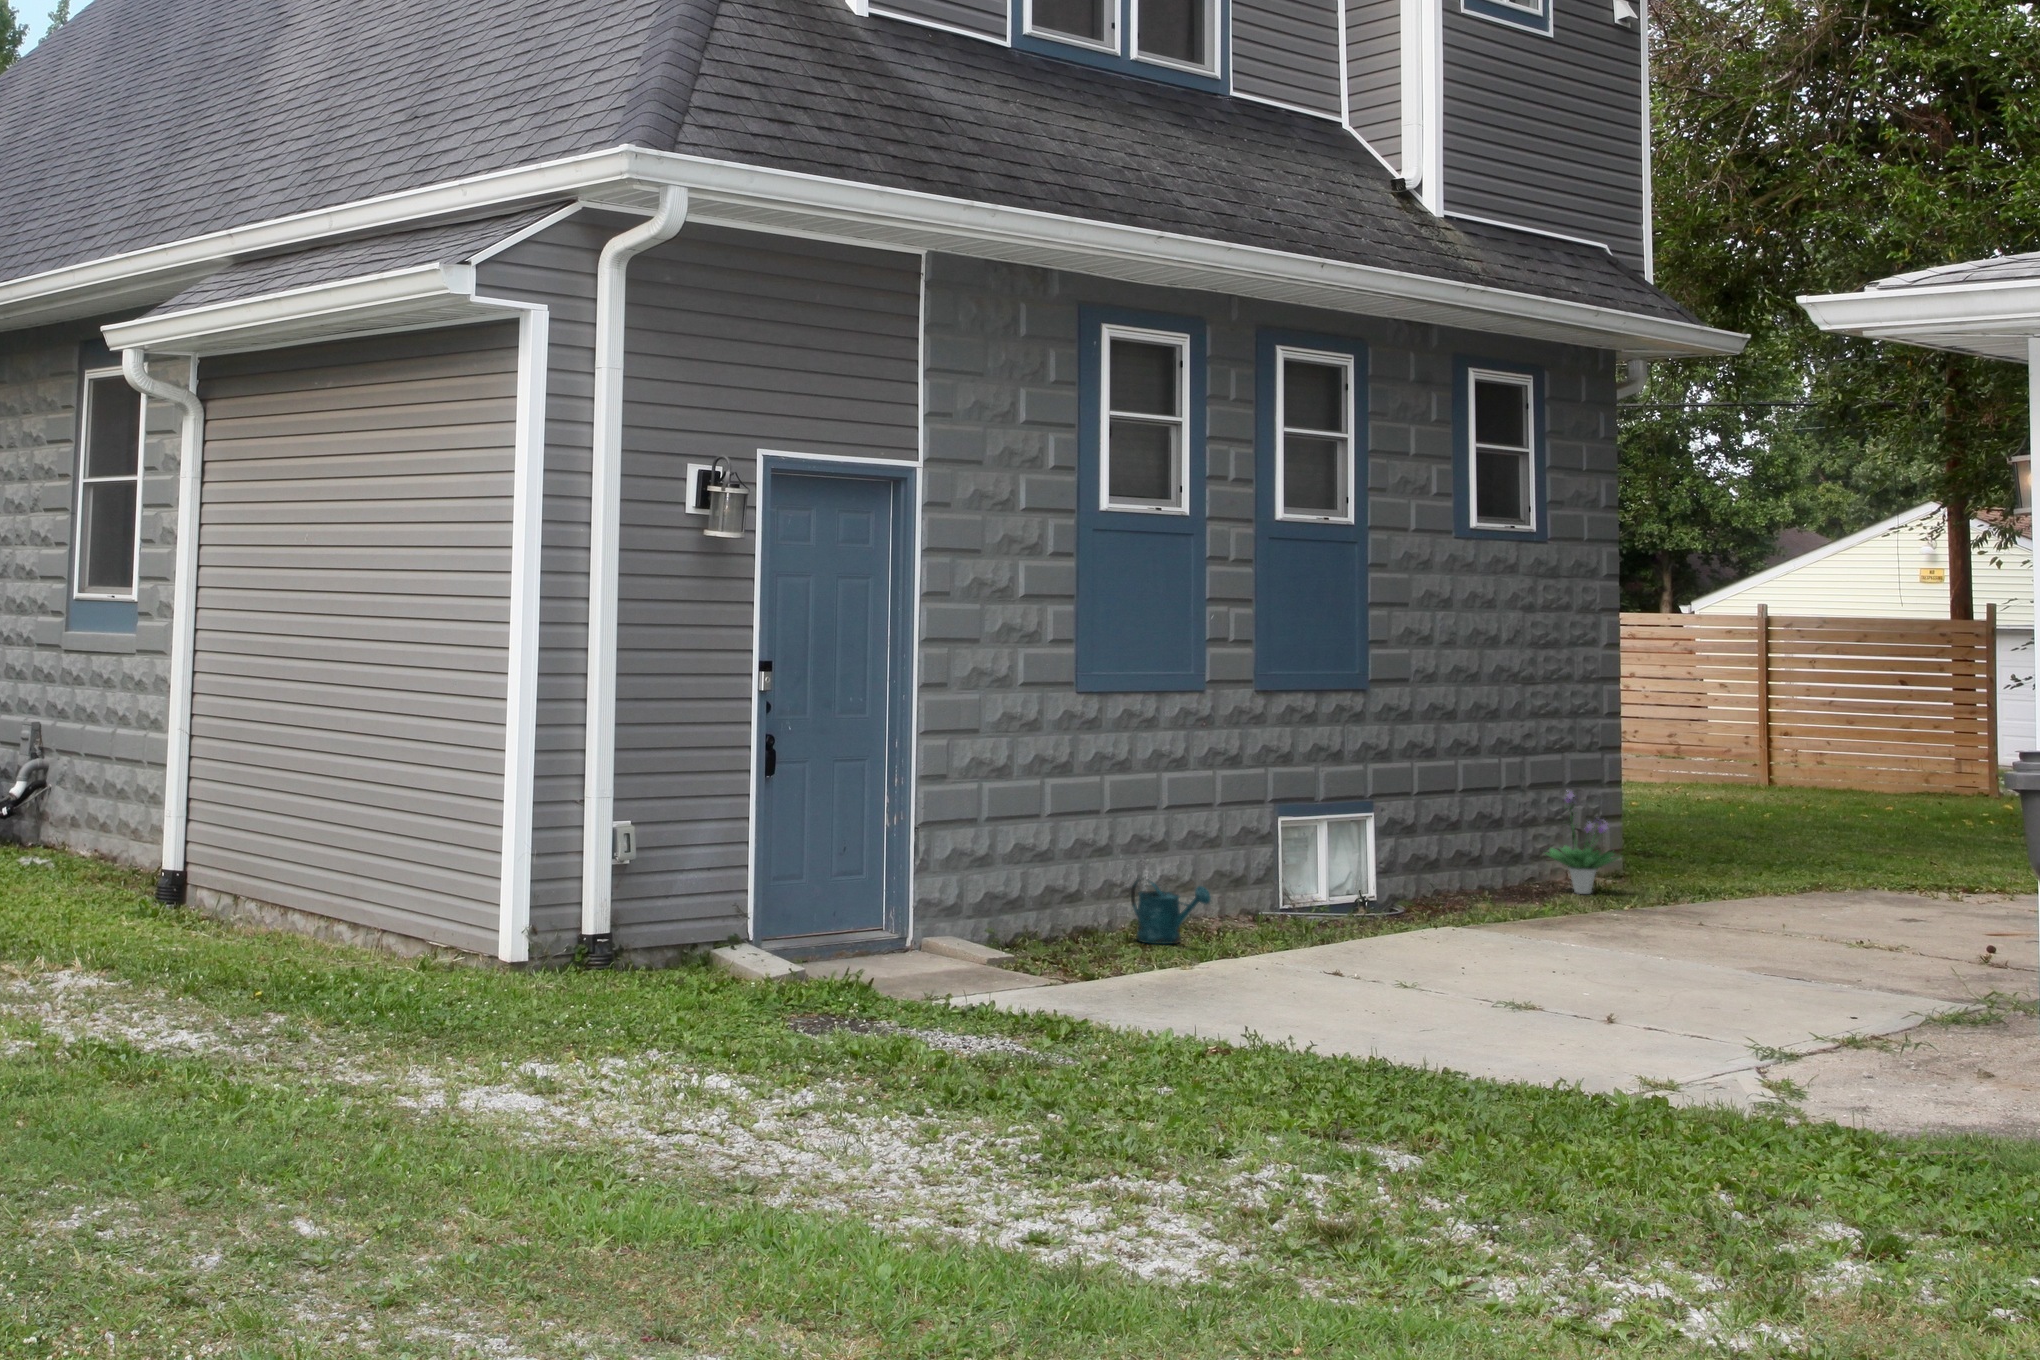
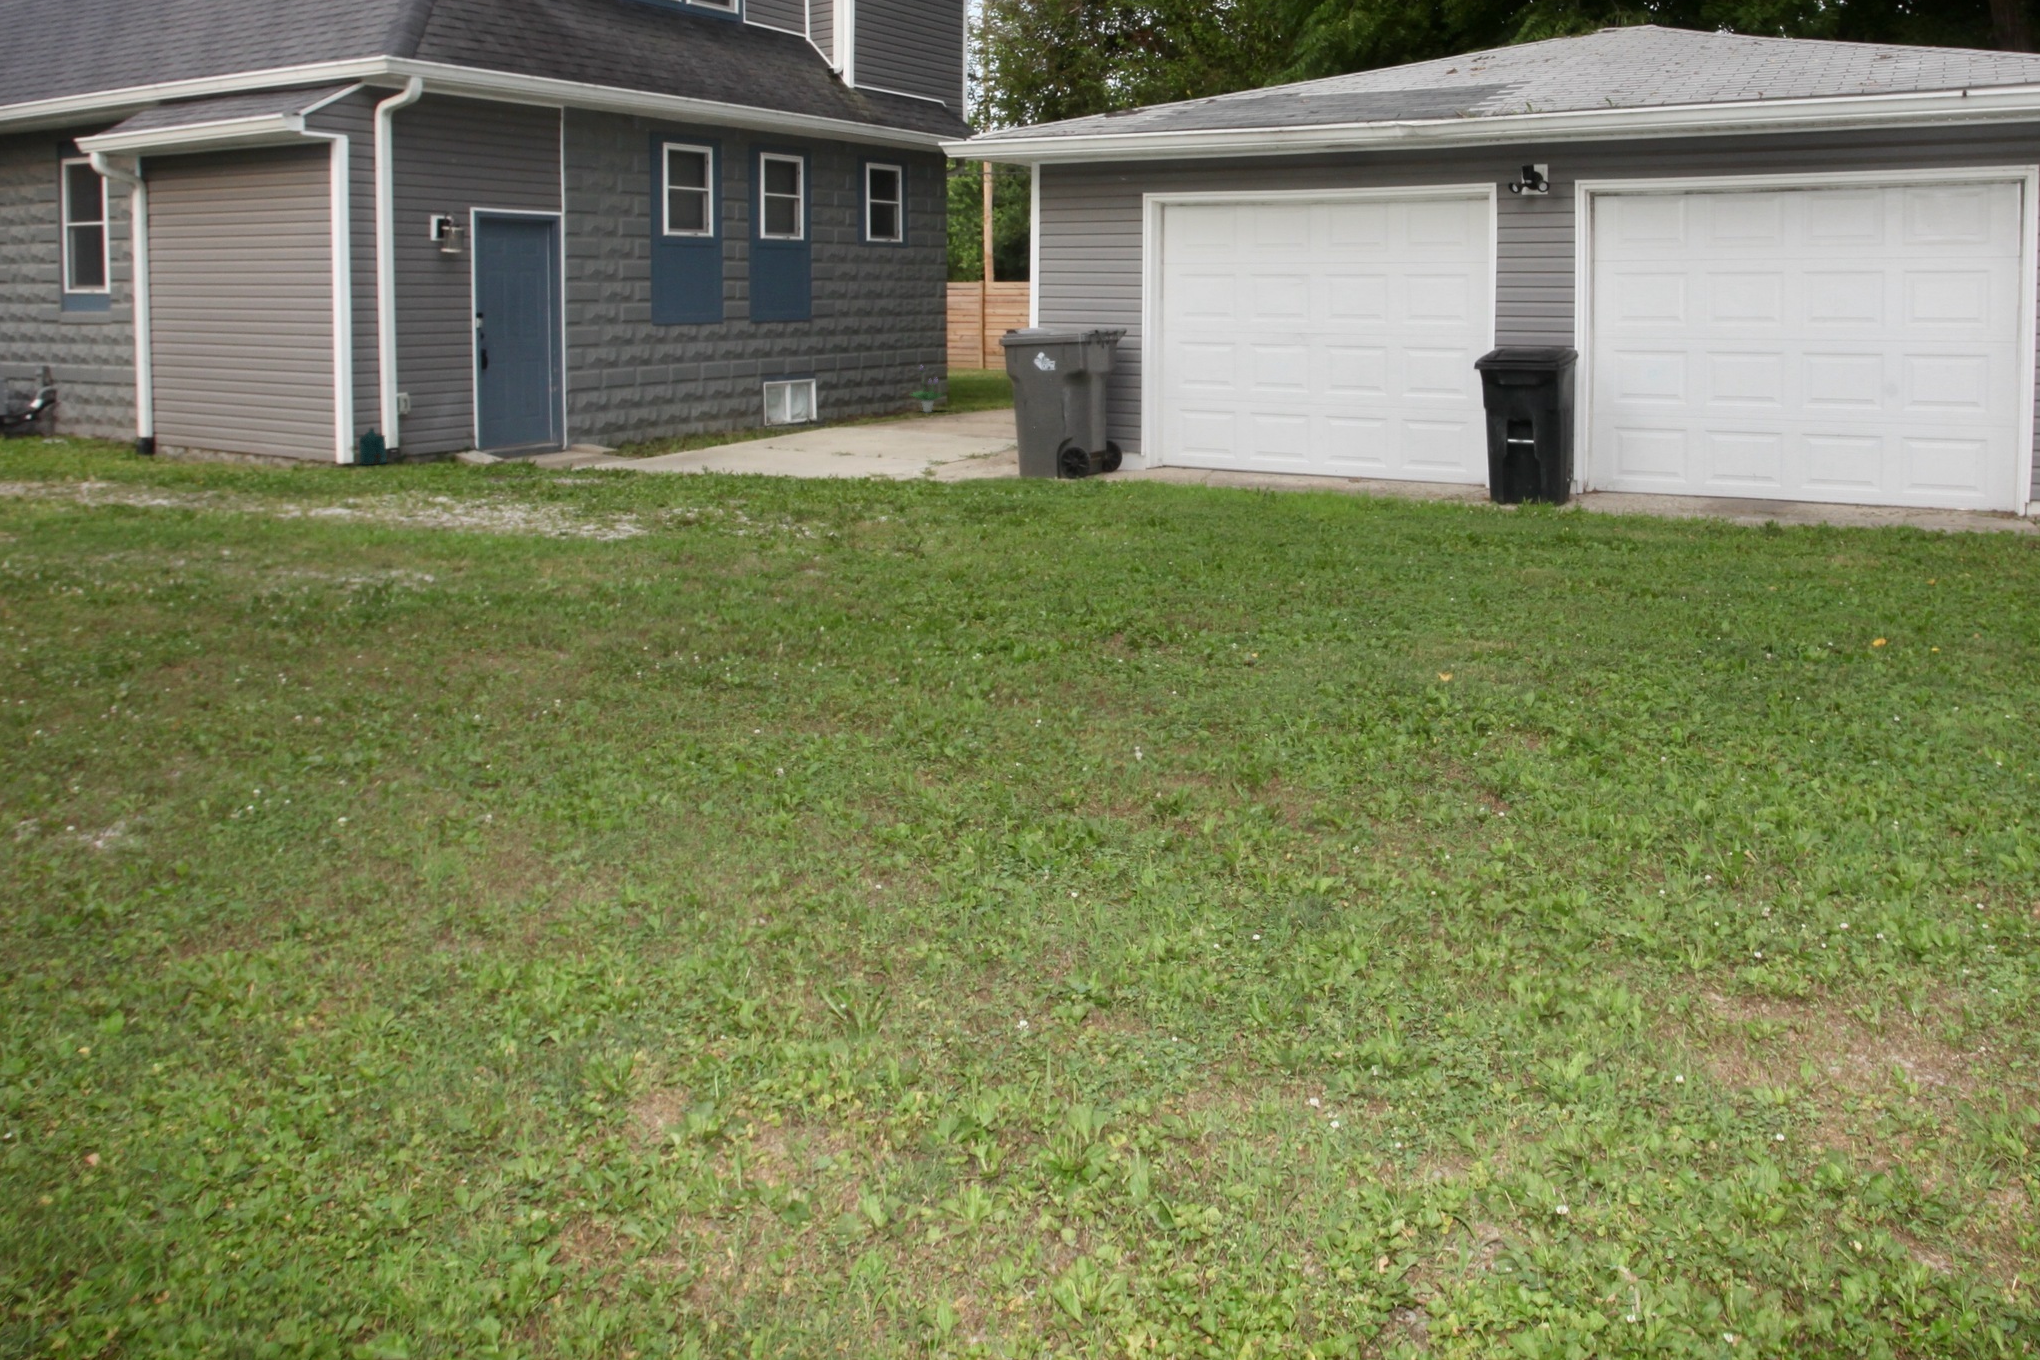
watering can: present [1131,880,1211,944] -> present [359,428,387,465]

